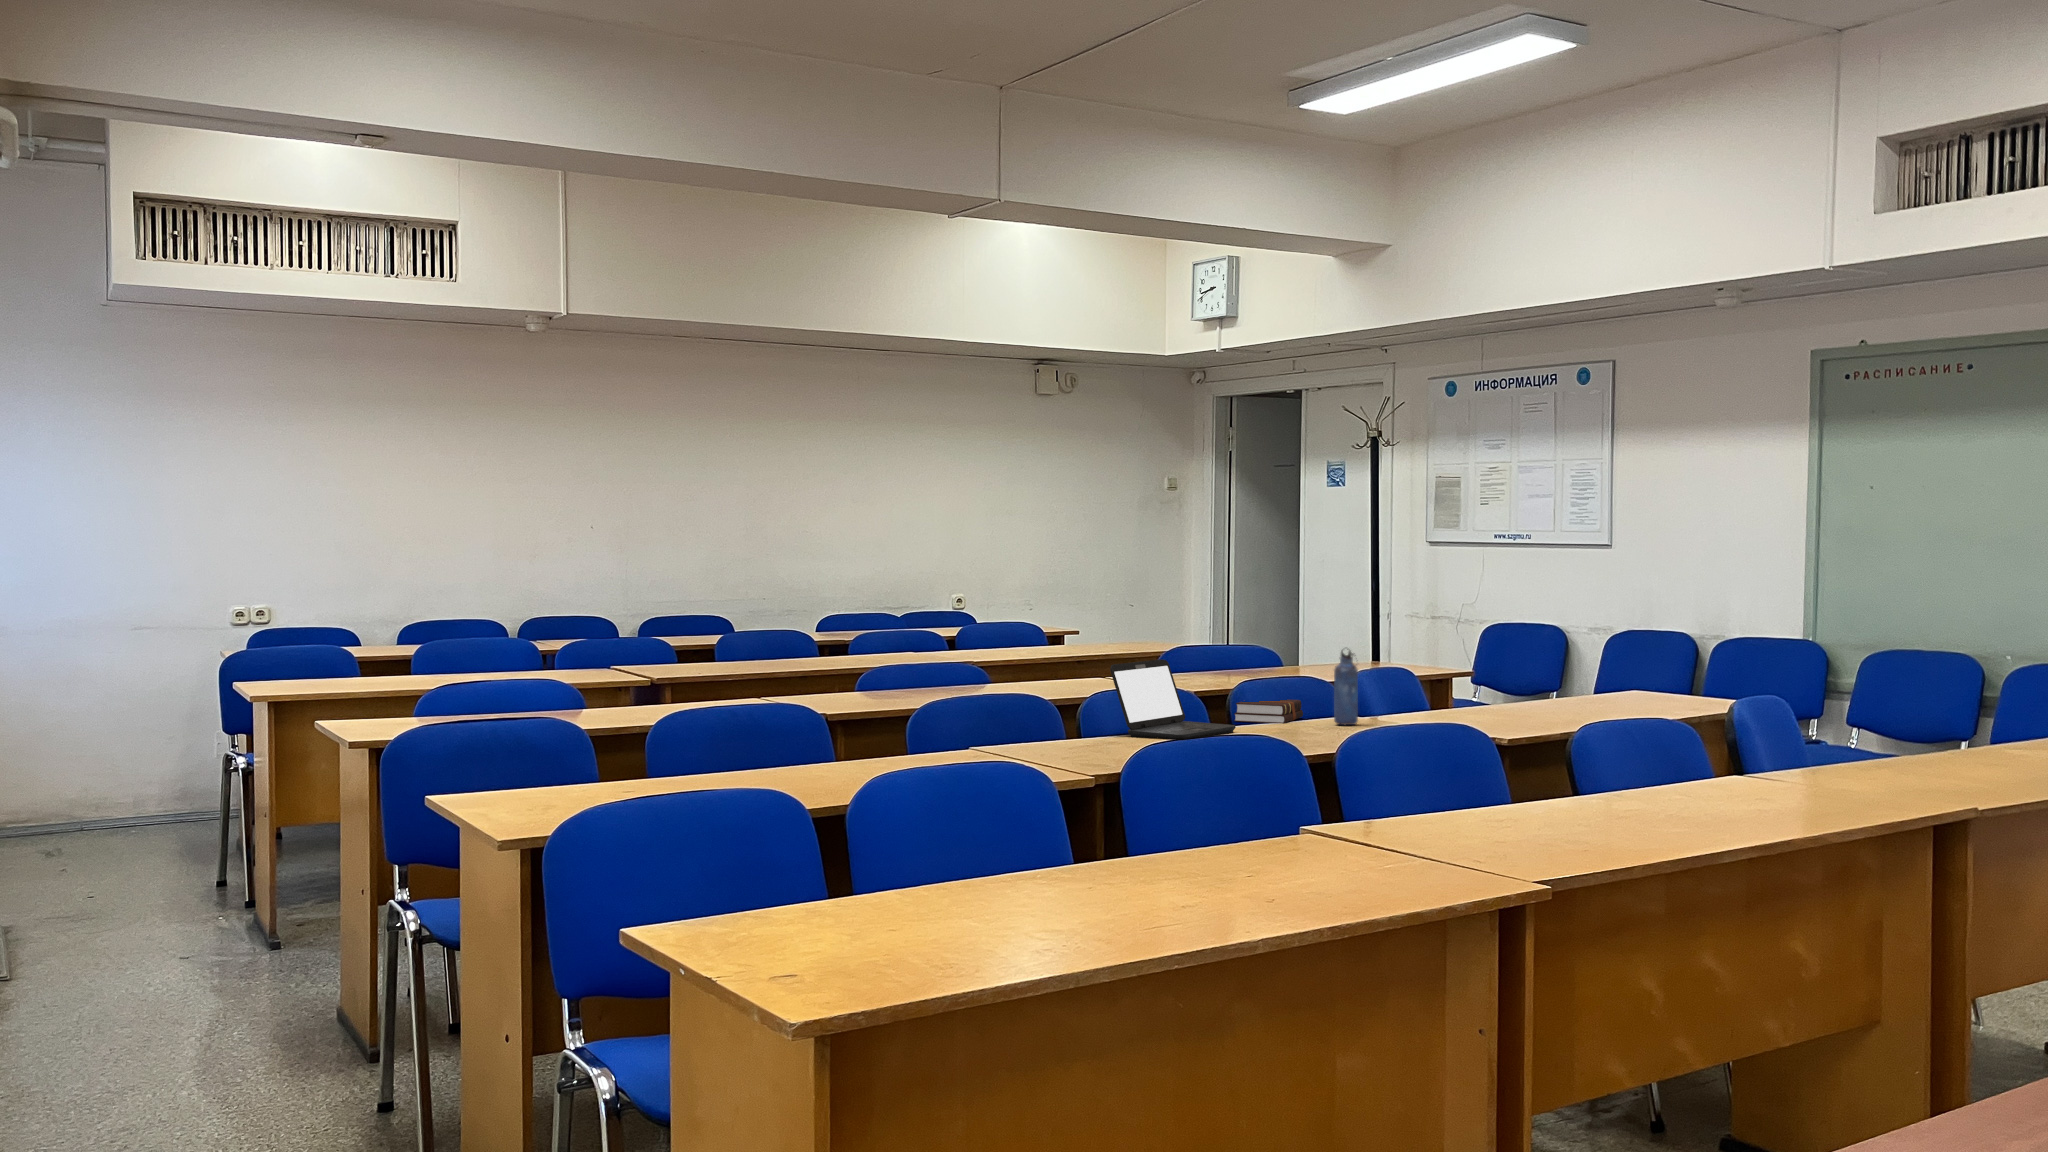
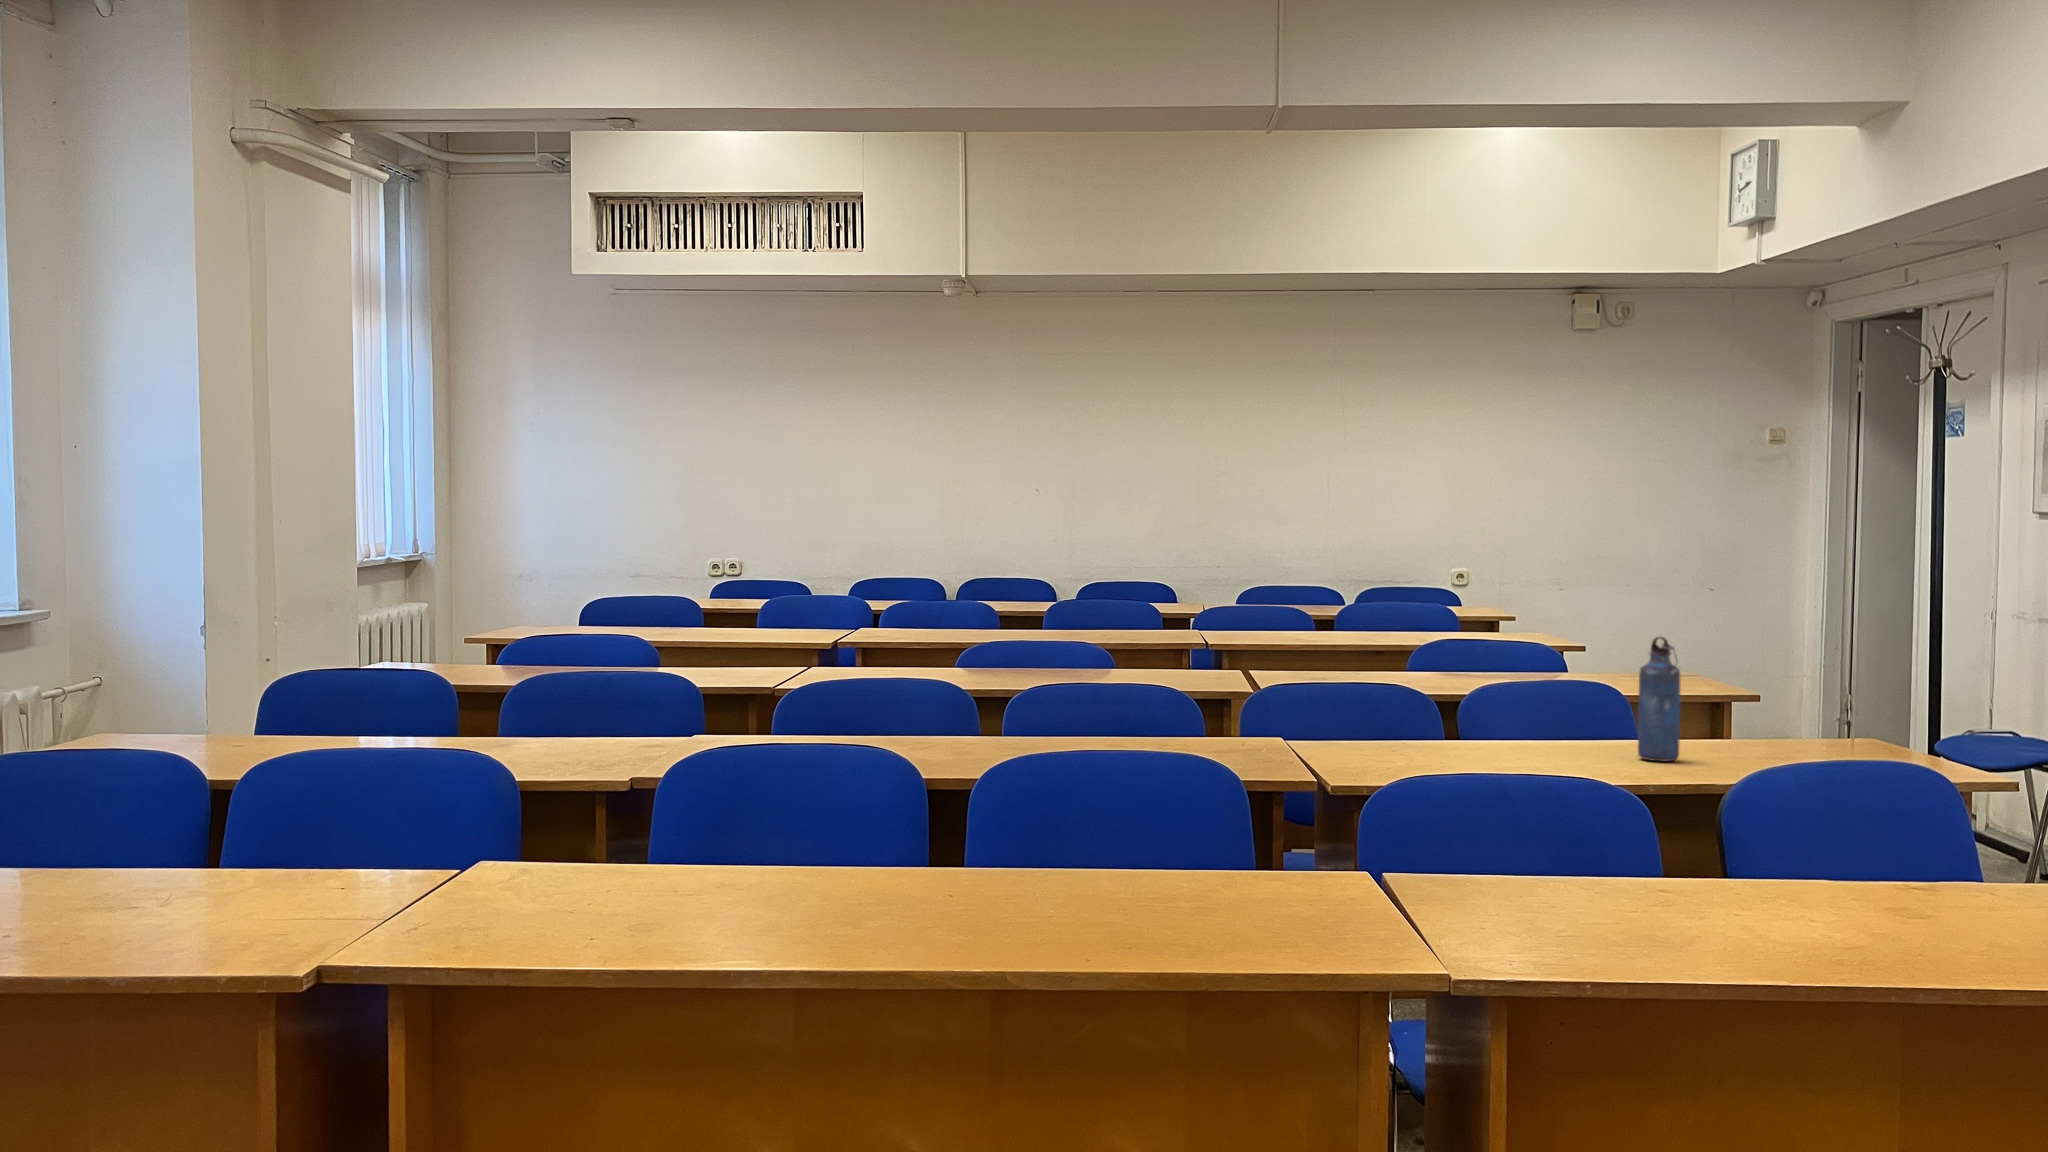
laptop: present [1110,659,1236,740] -> none [1245,641,1440,765]
hardback book: present [1234,700,1303,723] -> none [1501,707,1630,749]

